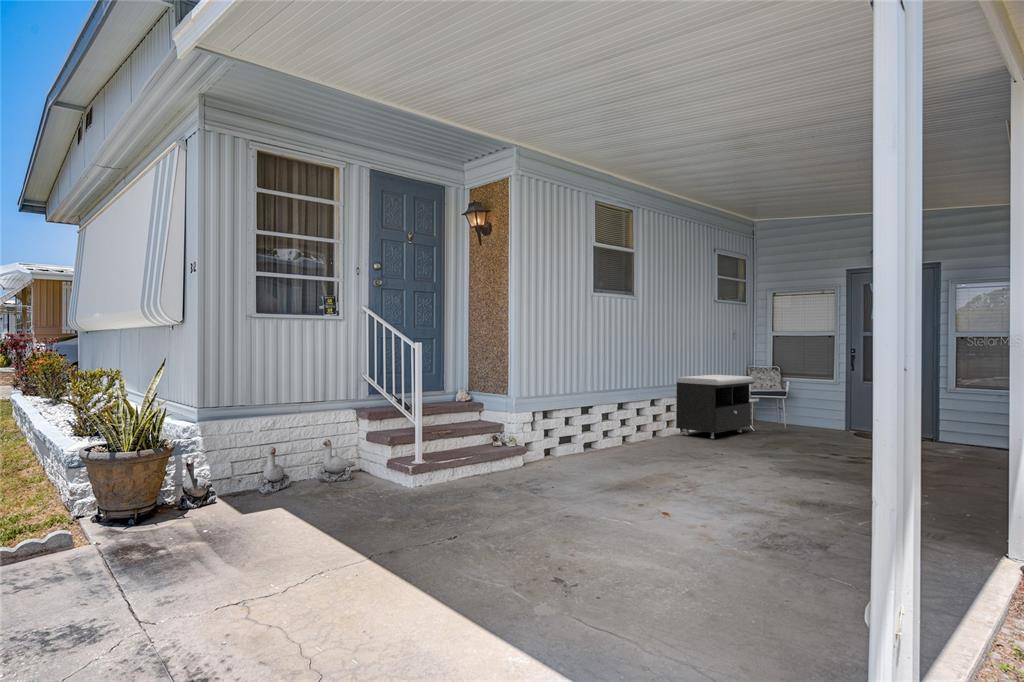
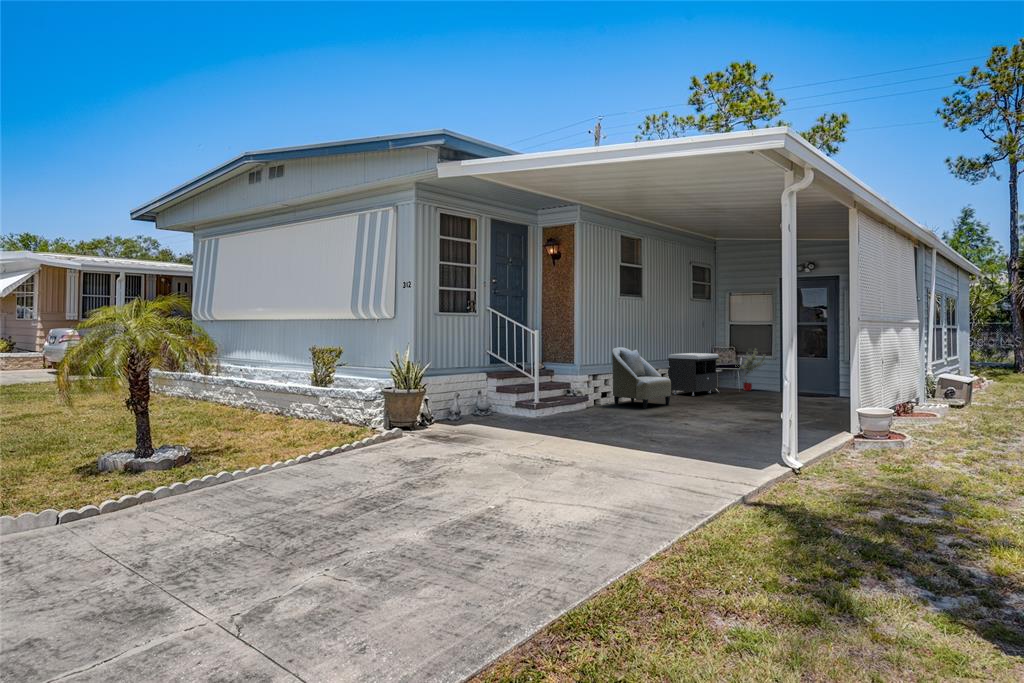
armchair: none [574,368,667,468] -> present [612,347,671,409]
potted tree: none [772,368,825,429] -> present [735,348,766,391]

